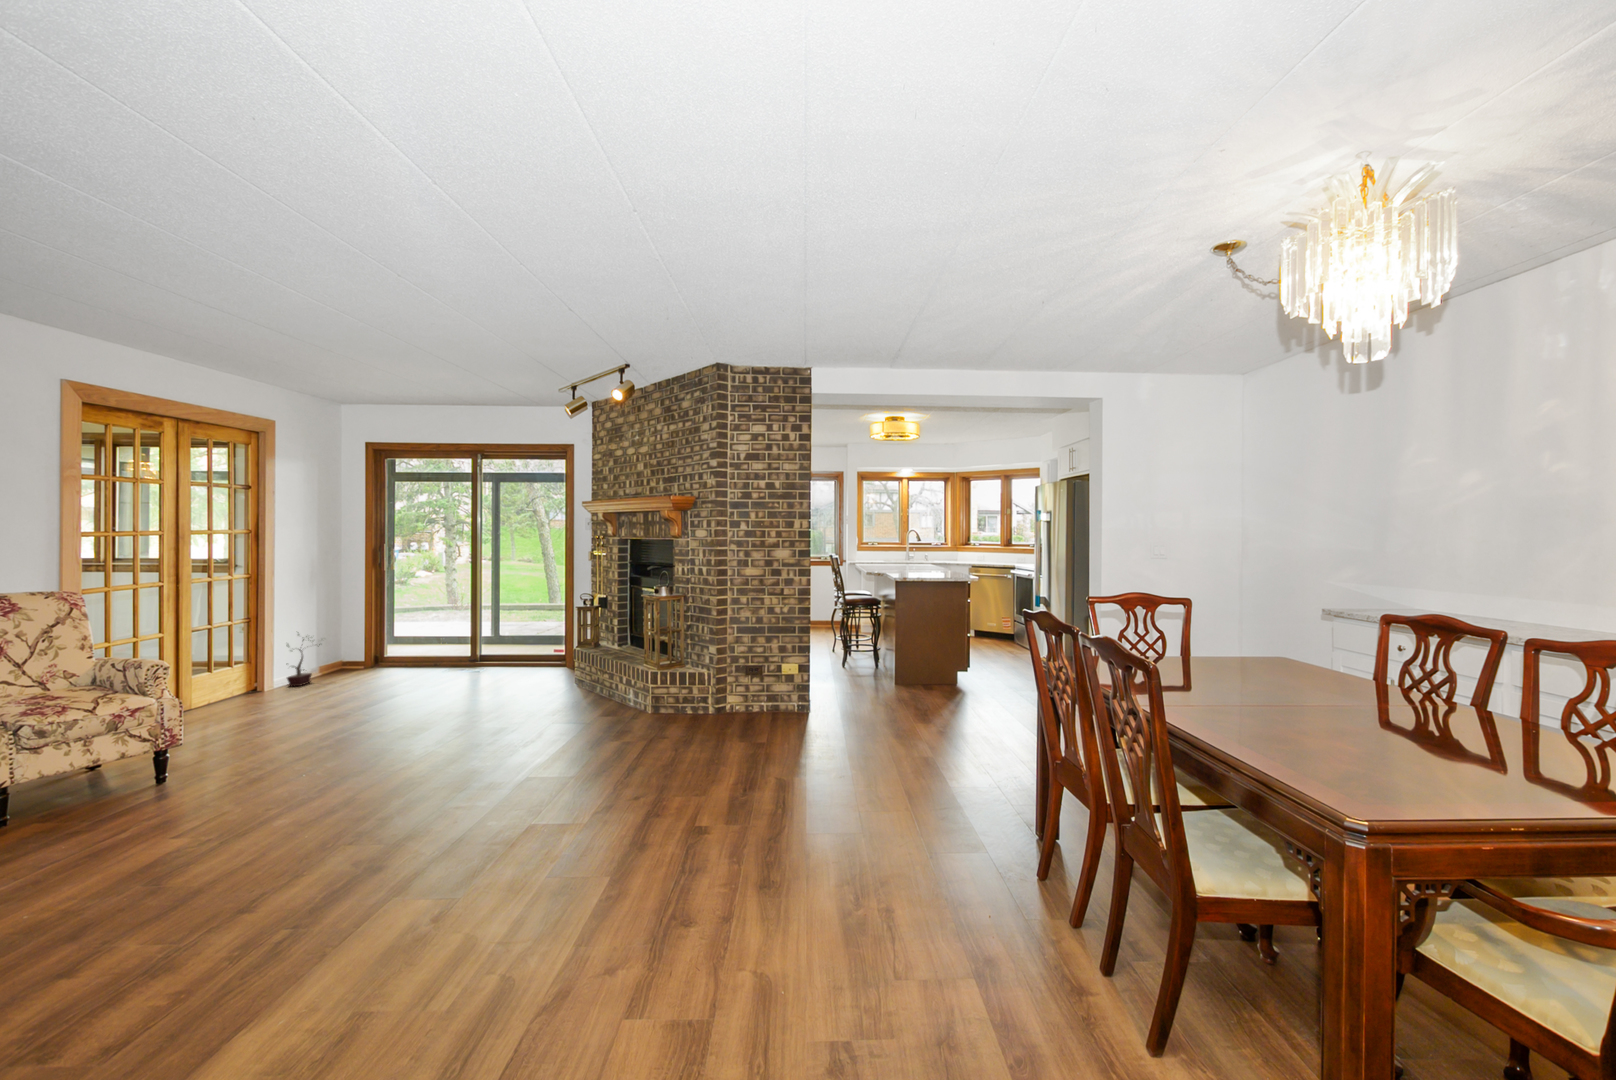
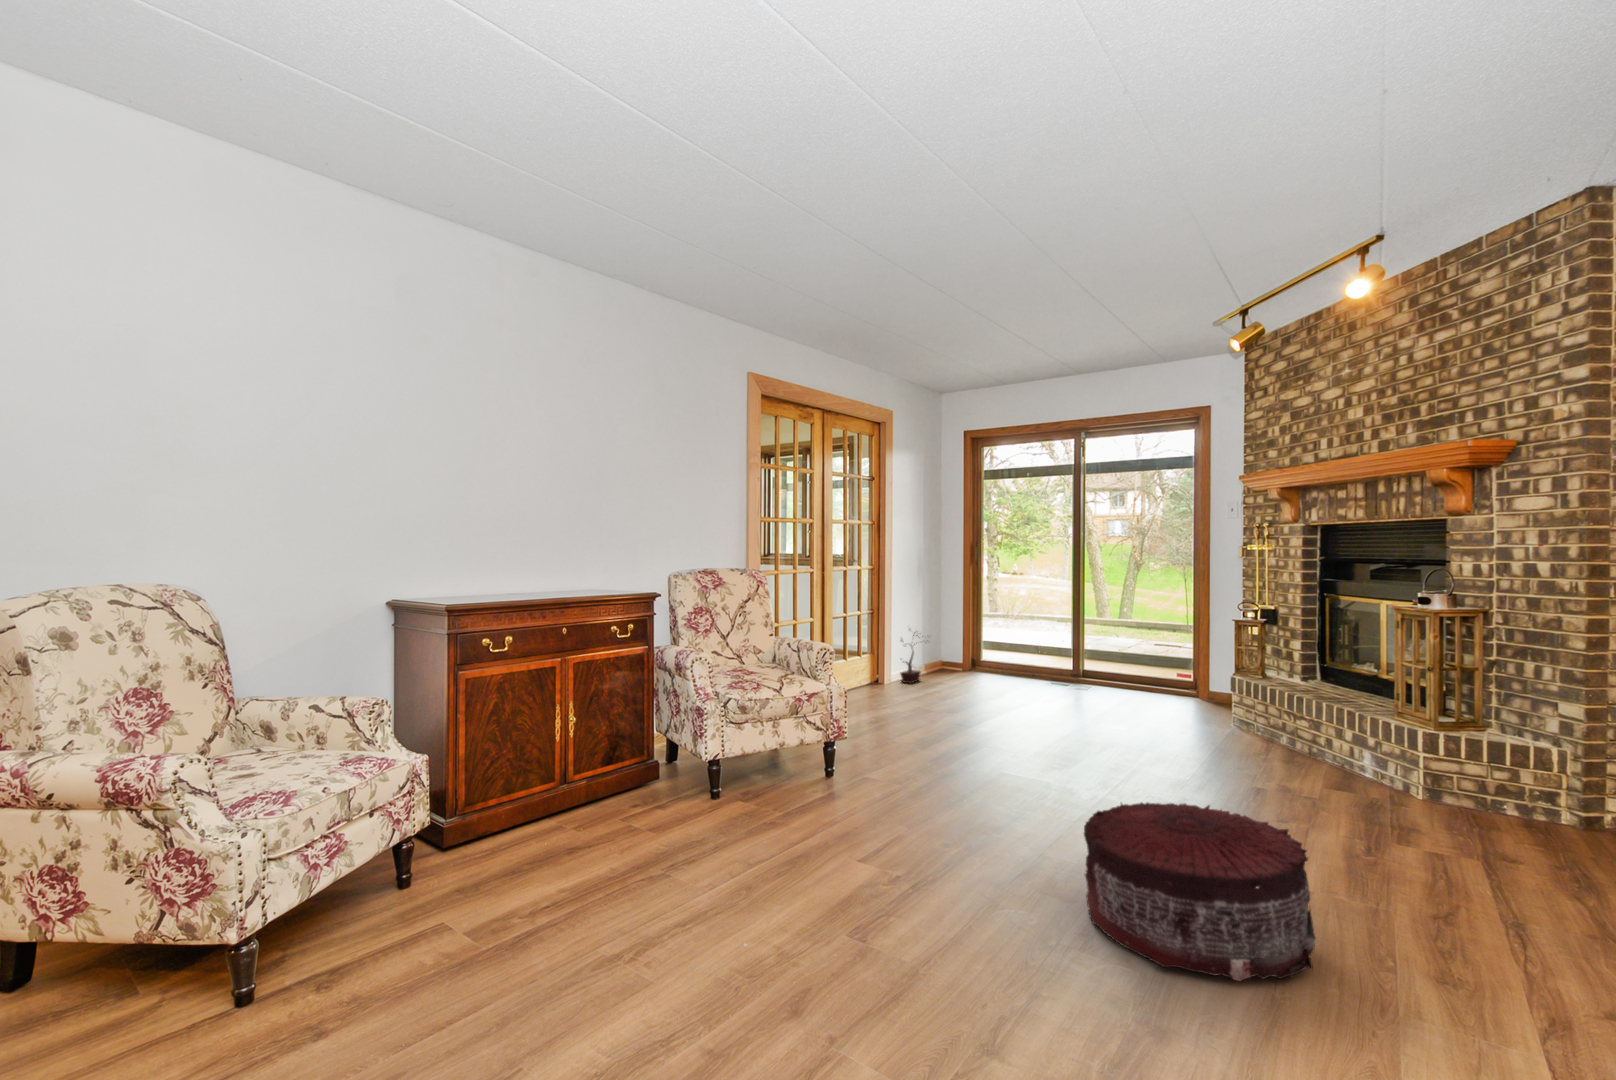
pouf: none [368,738,516,845] -> present [1084,803,1315,981]

